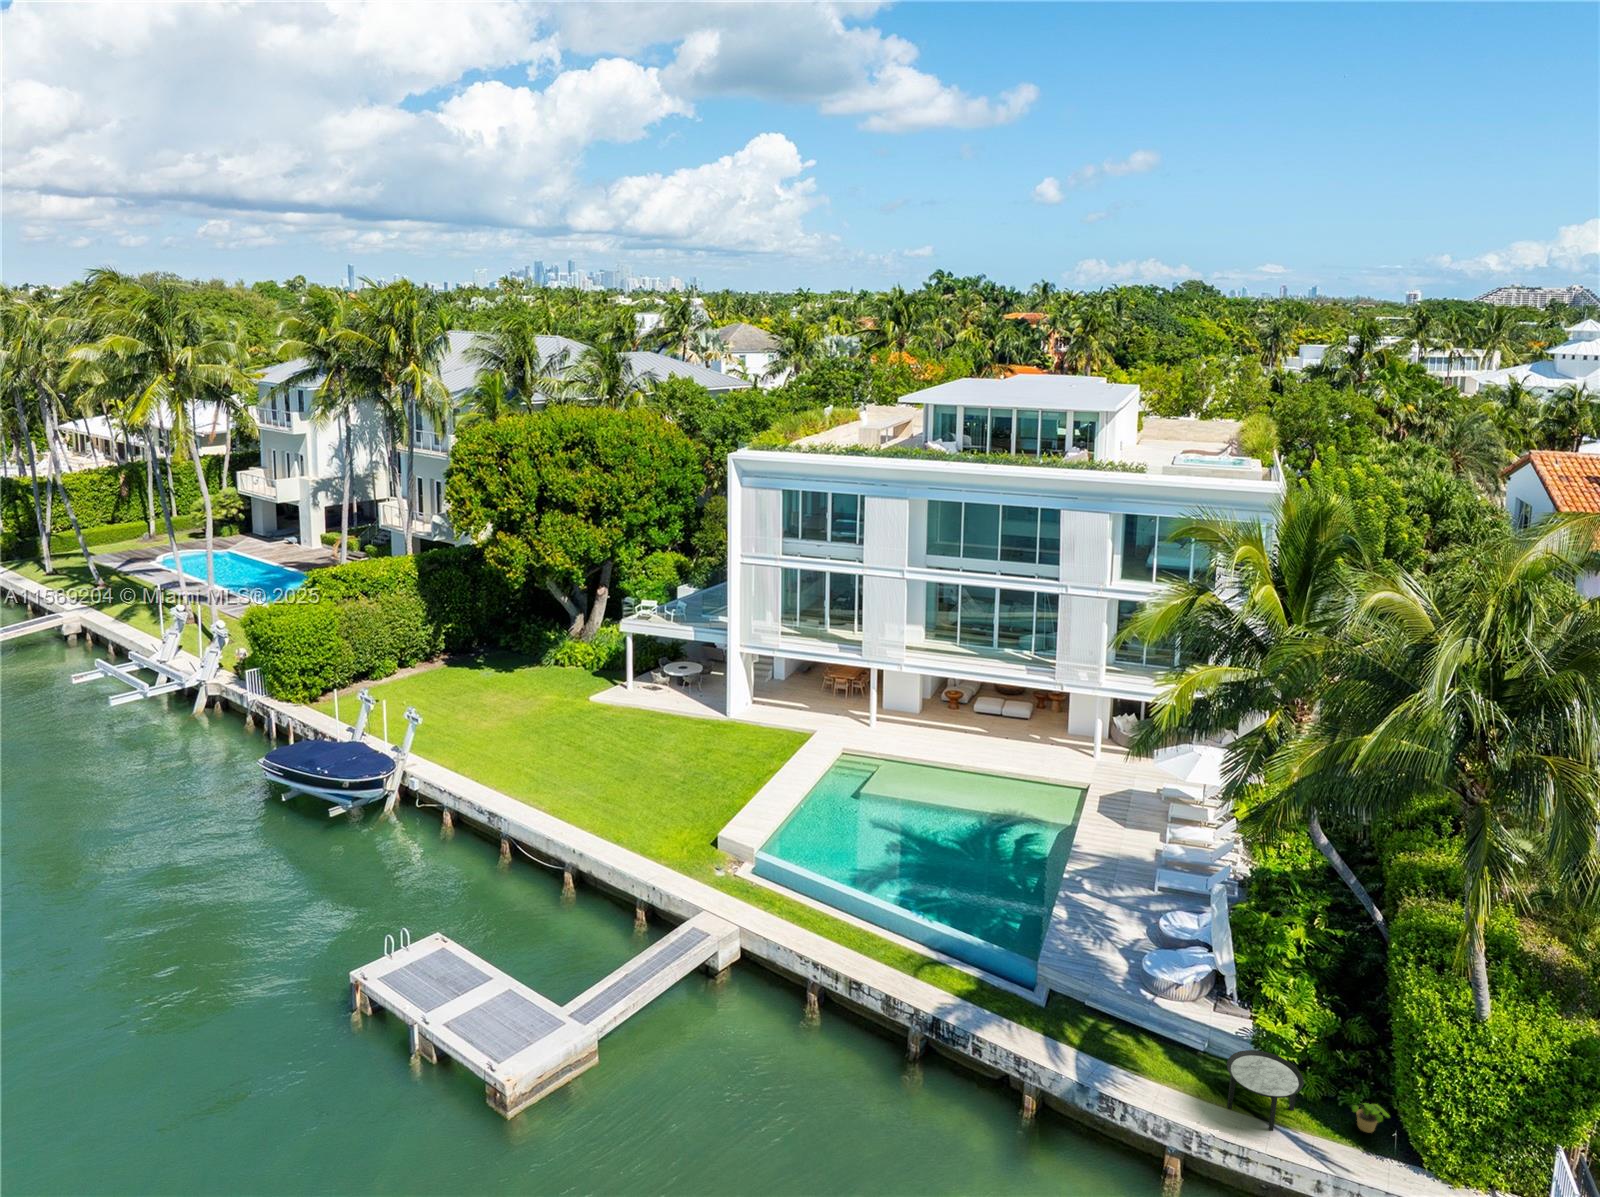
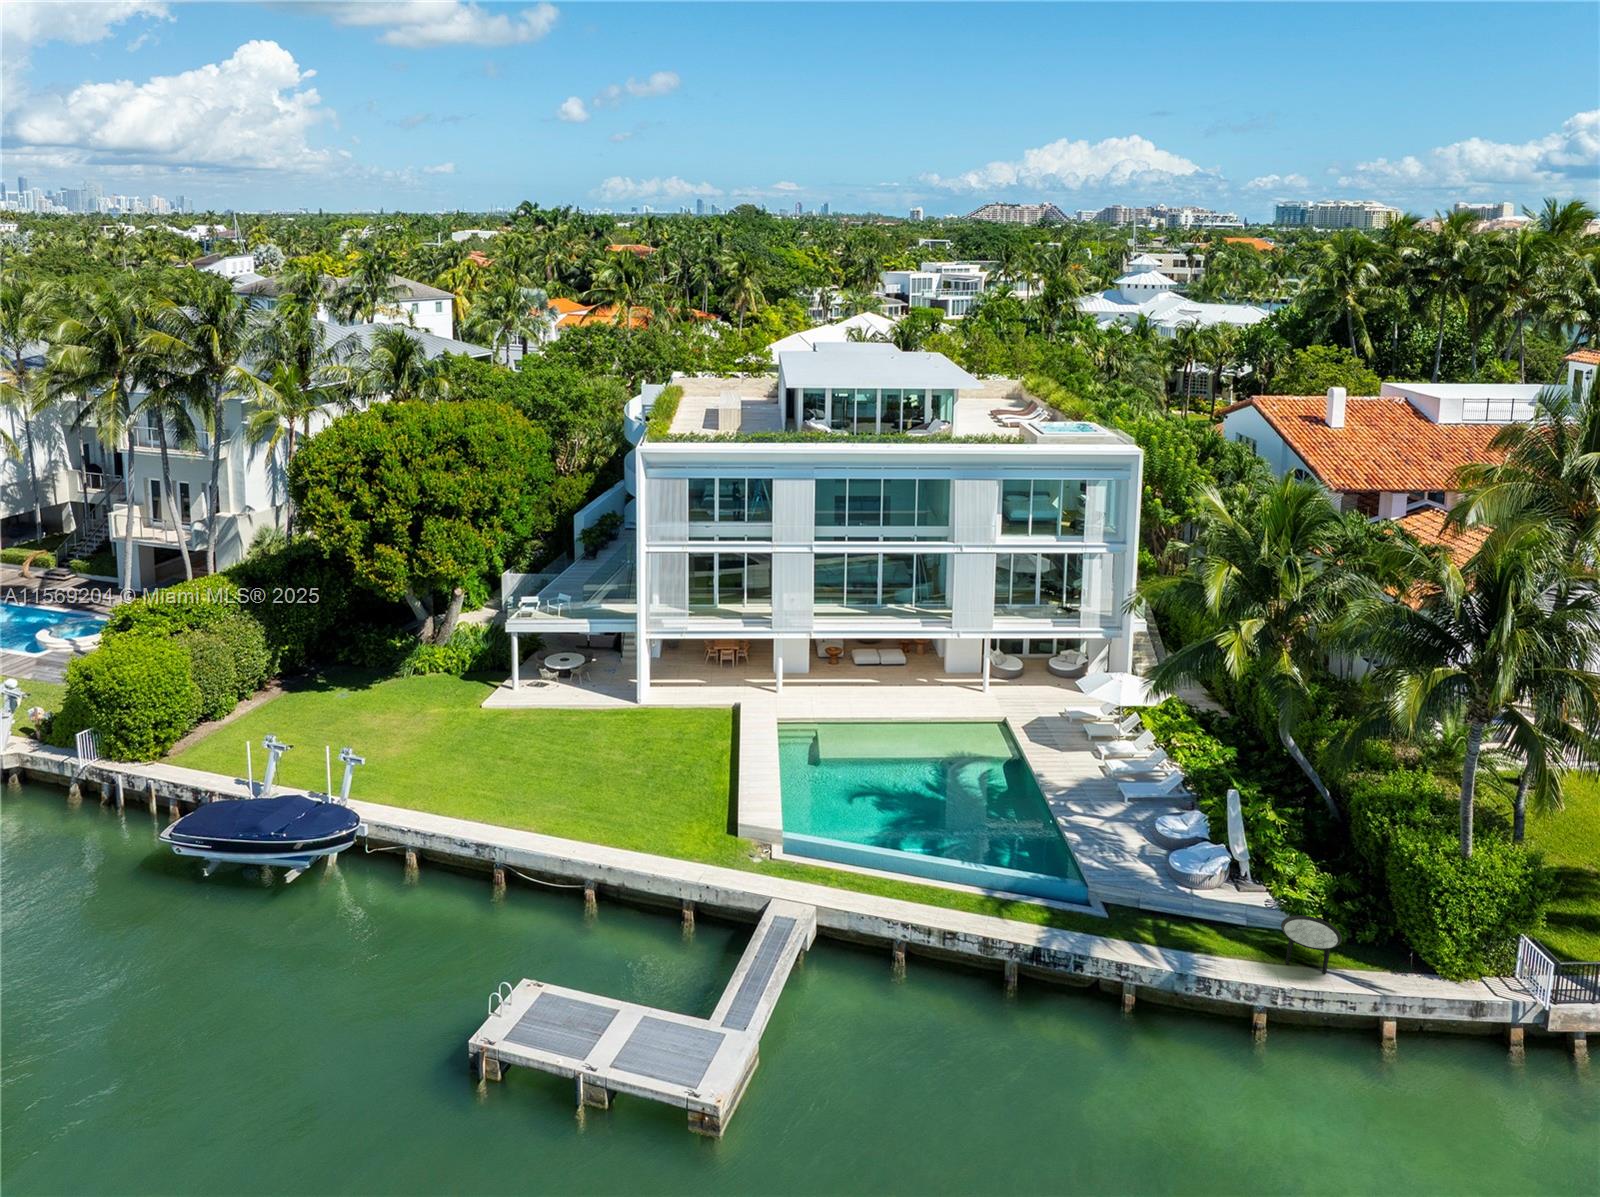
potted plant: present [1352,1103,1390,1133] -> none [1372,936,1404,958]

